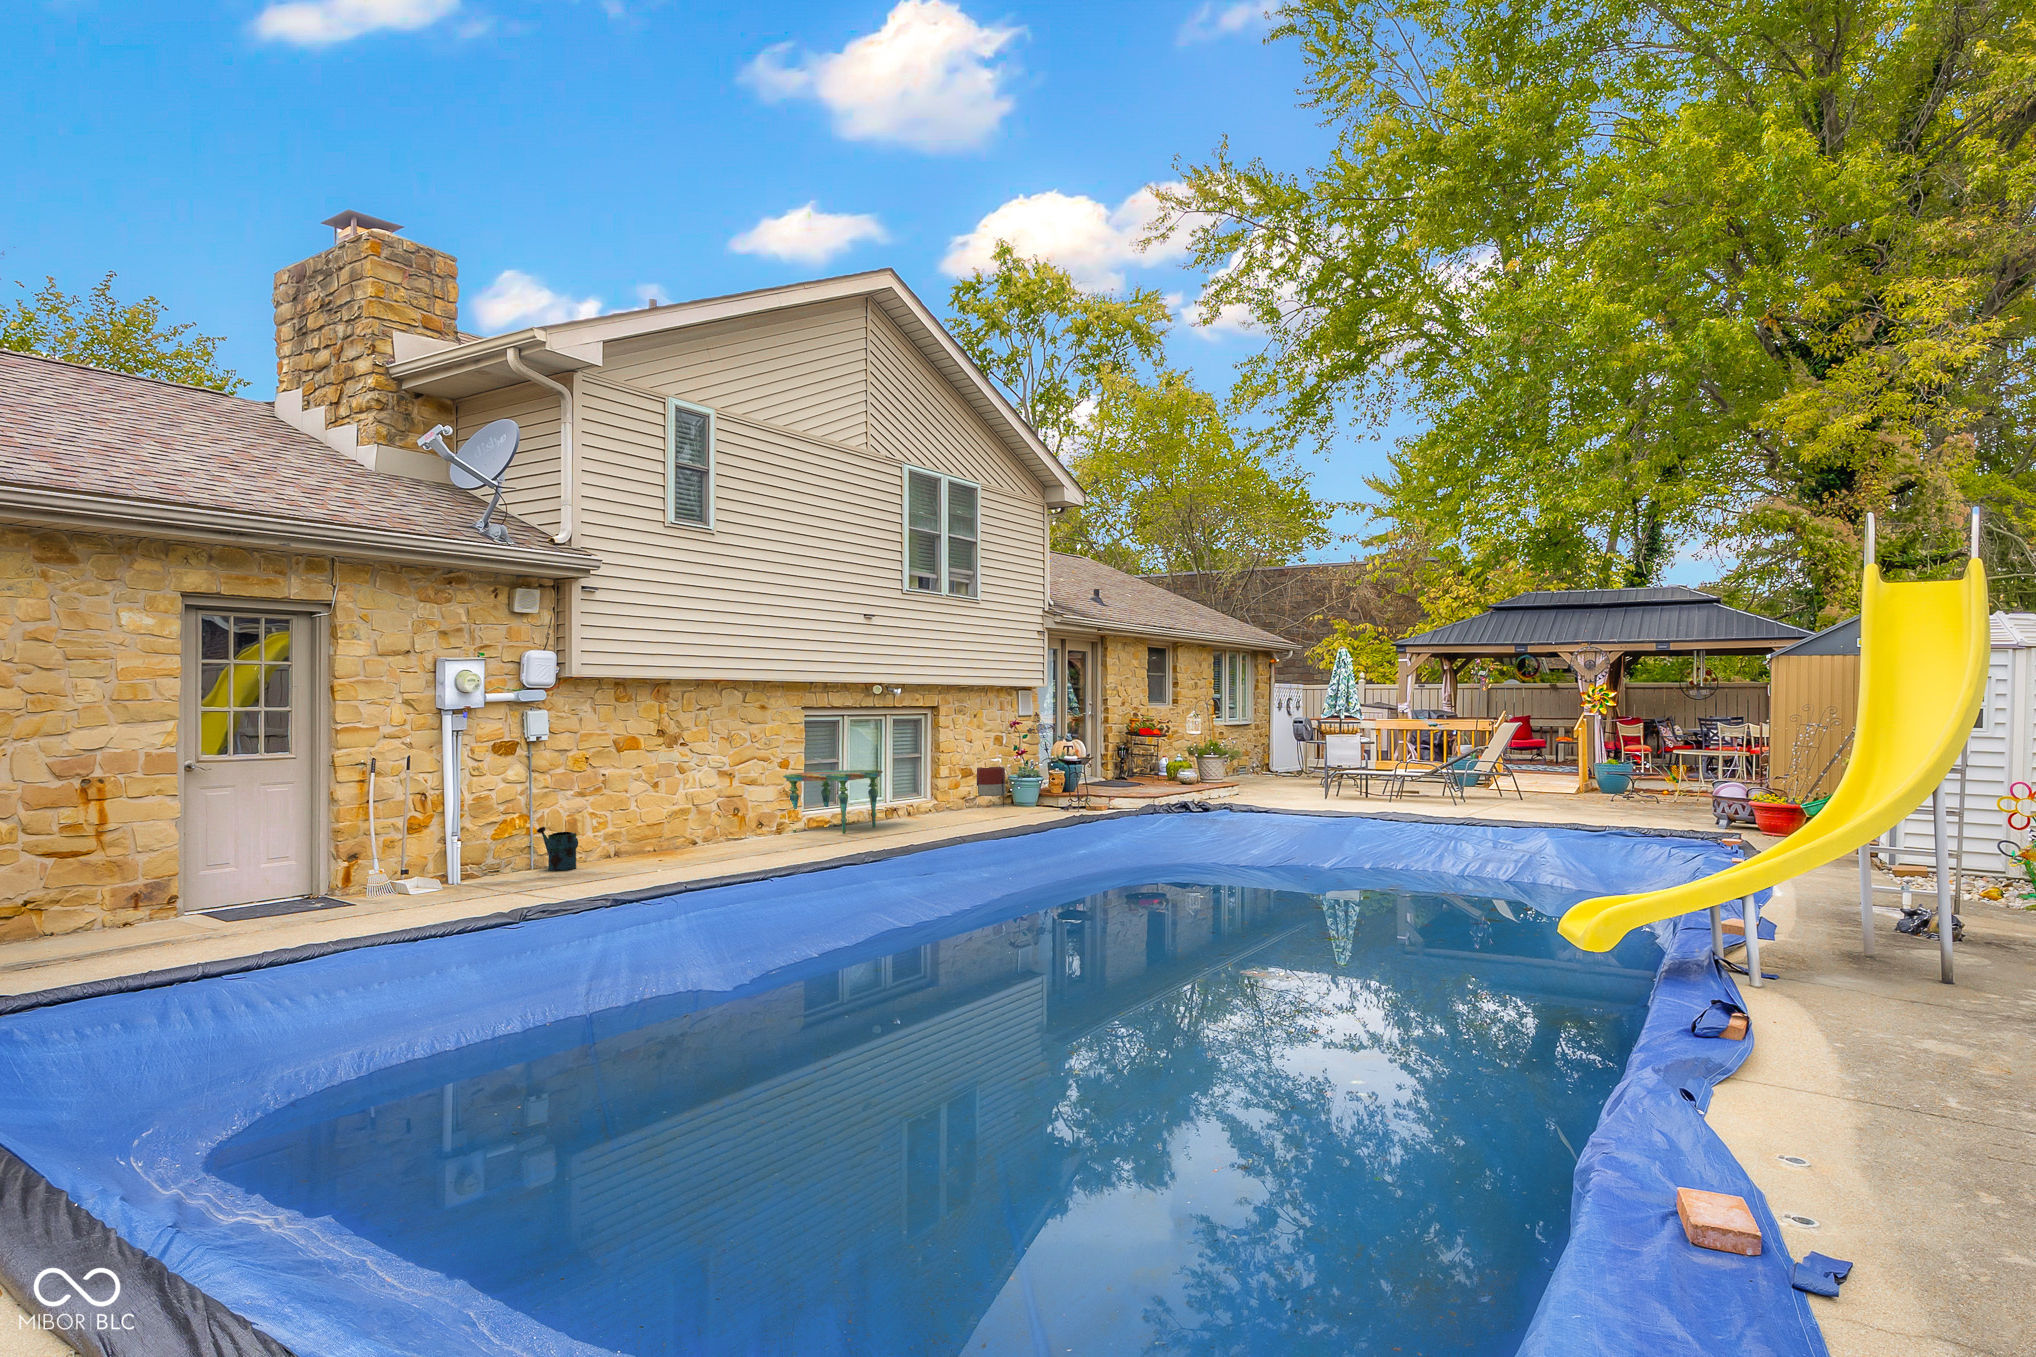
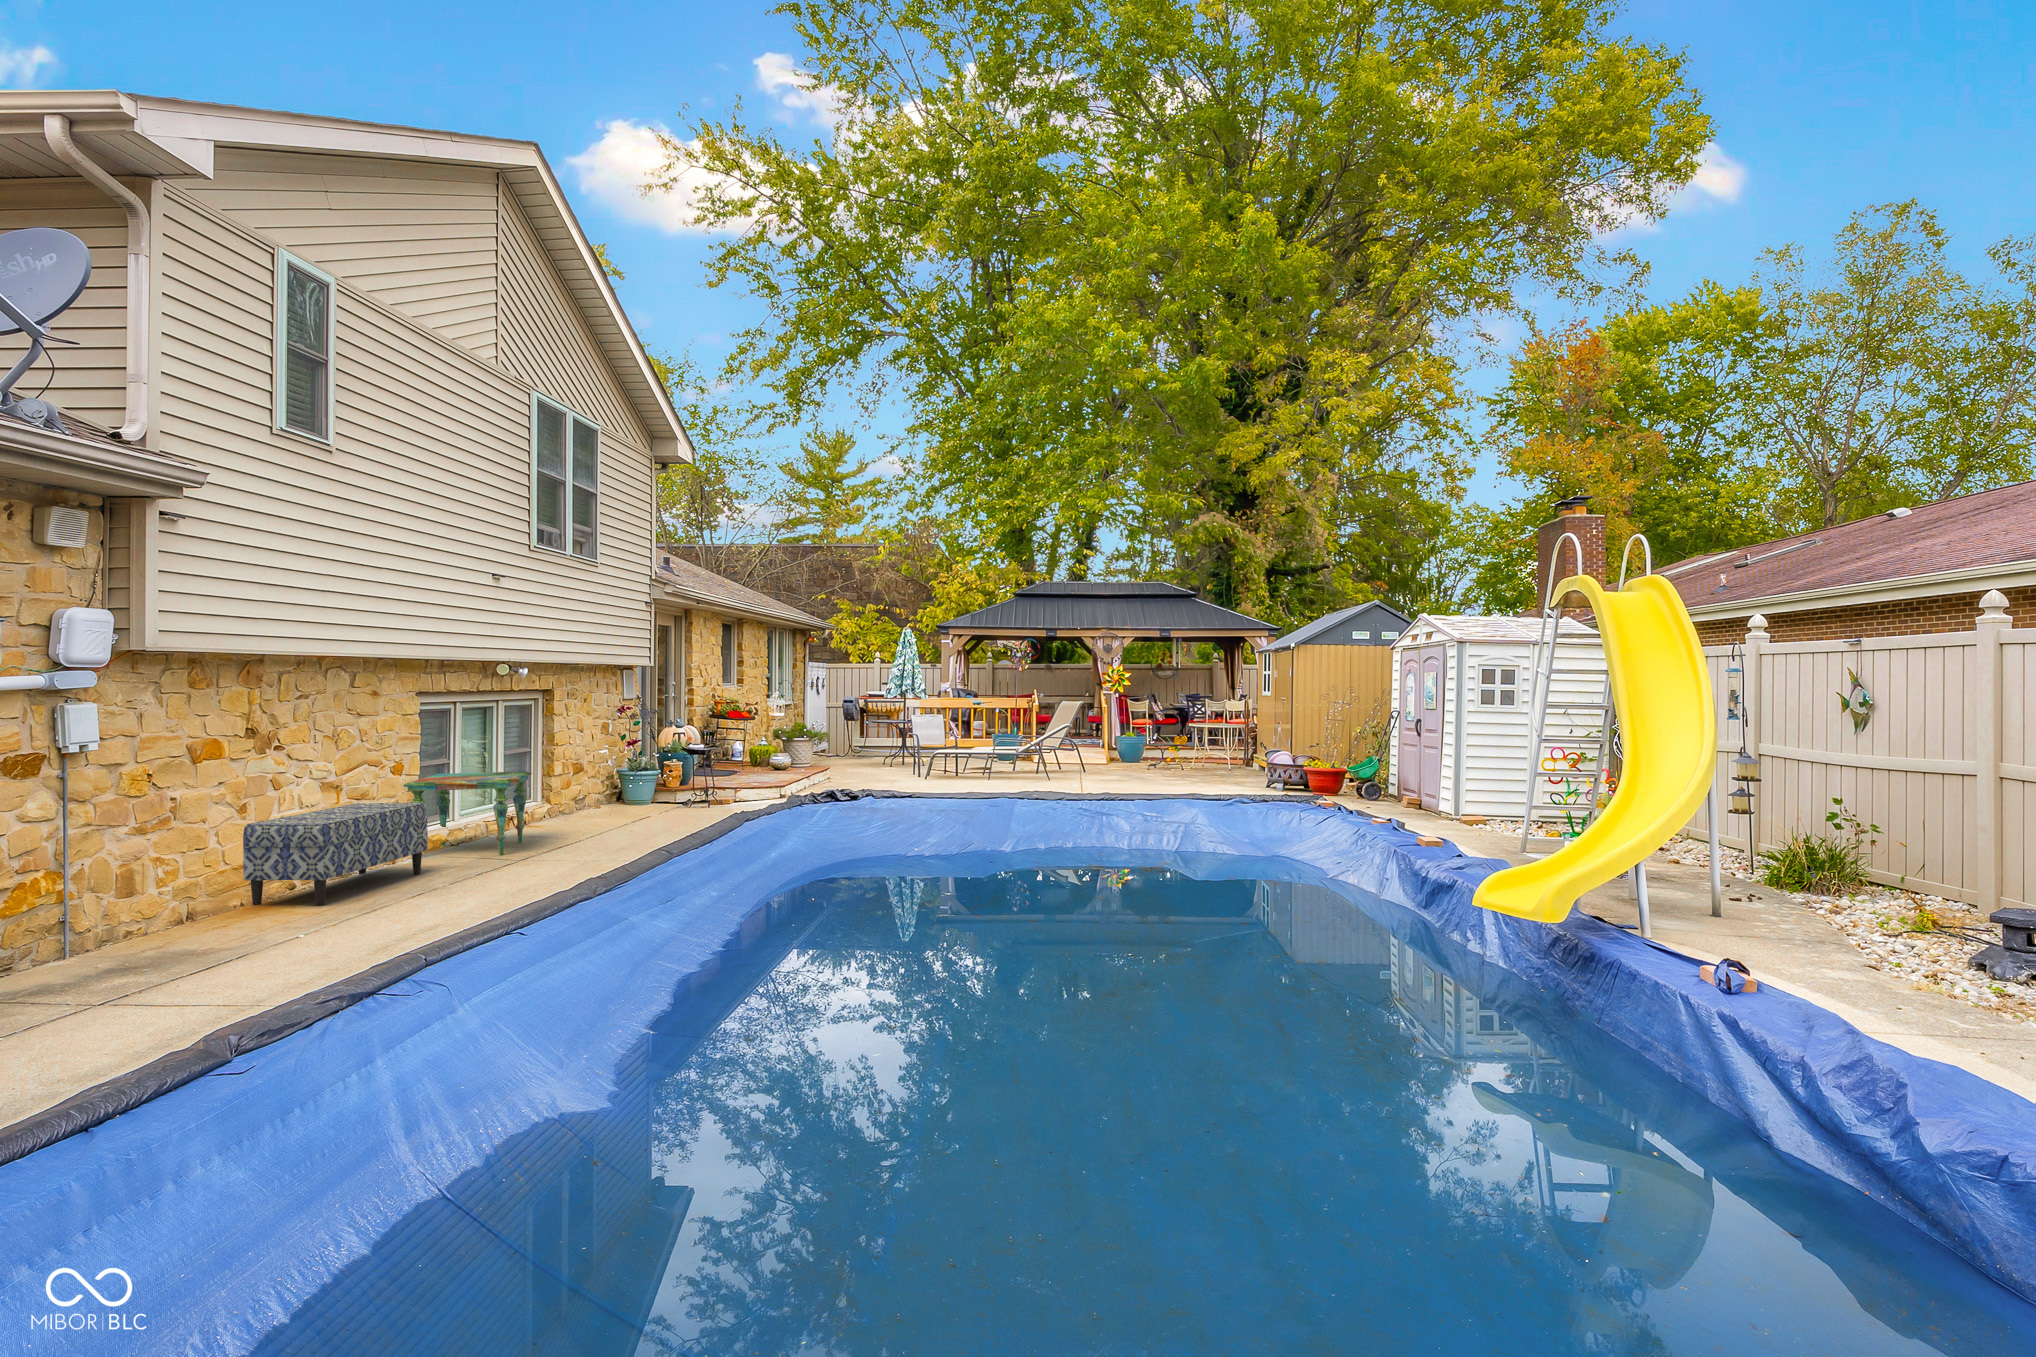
planter: present [976,767,1006,807] -> none [590,759,626,808]
bench: none [649,787,778,854] -> present [243,803,428,905]
watering can: present [537,827,578,871] -> none [85,888,189,956]

